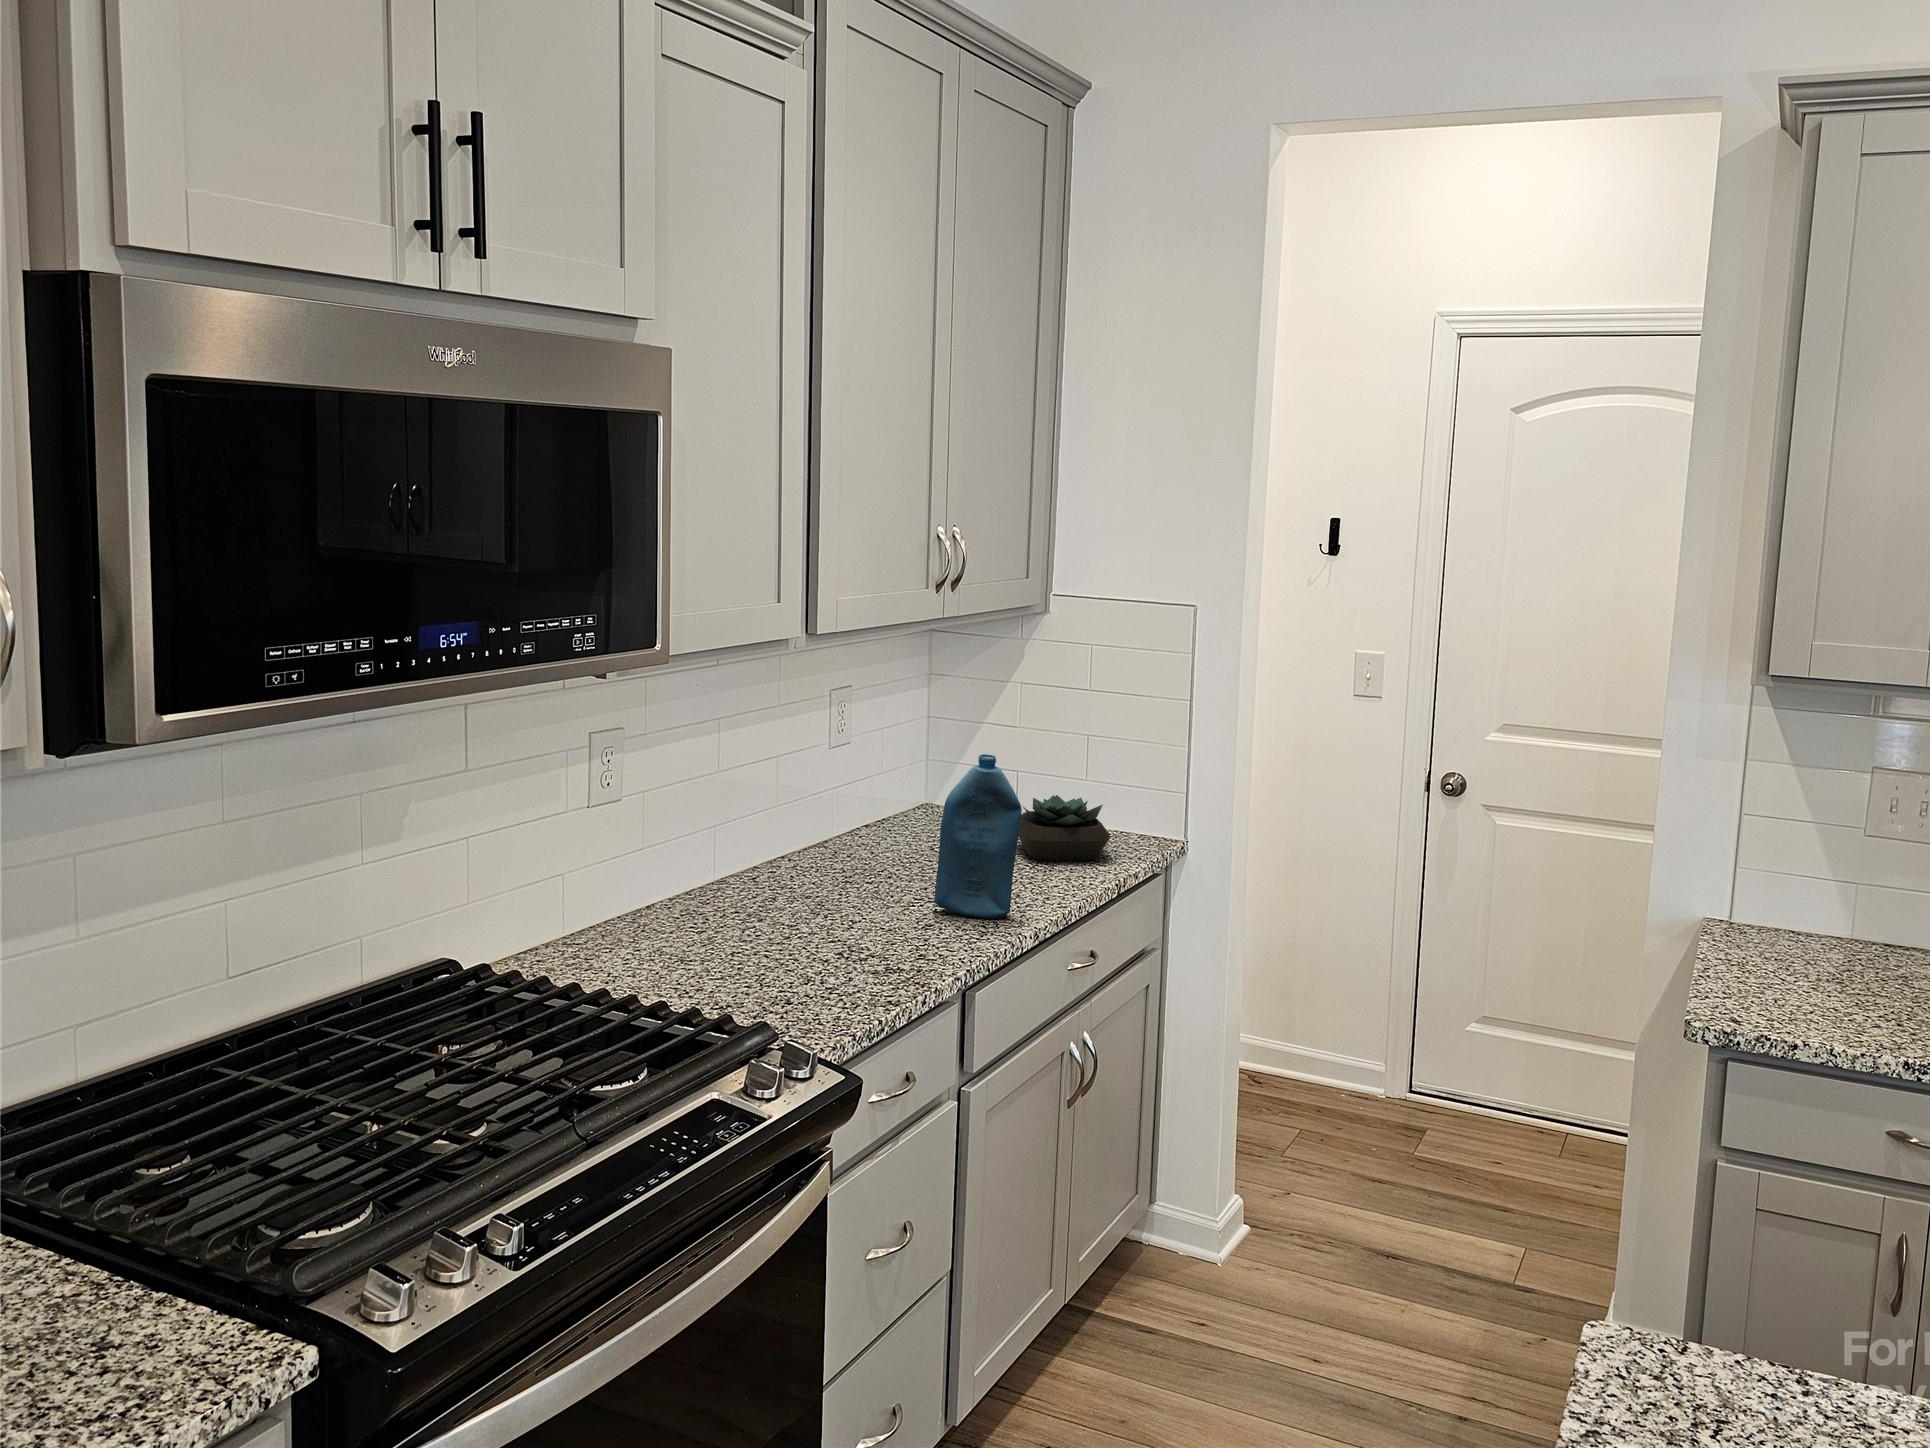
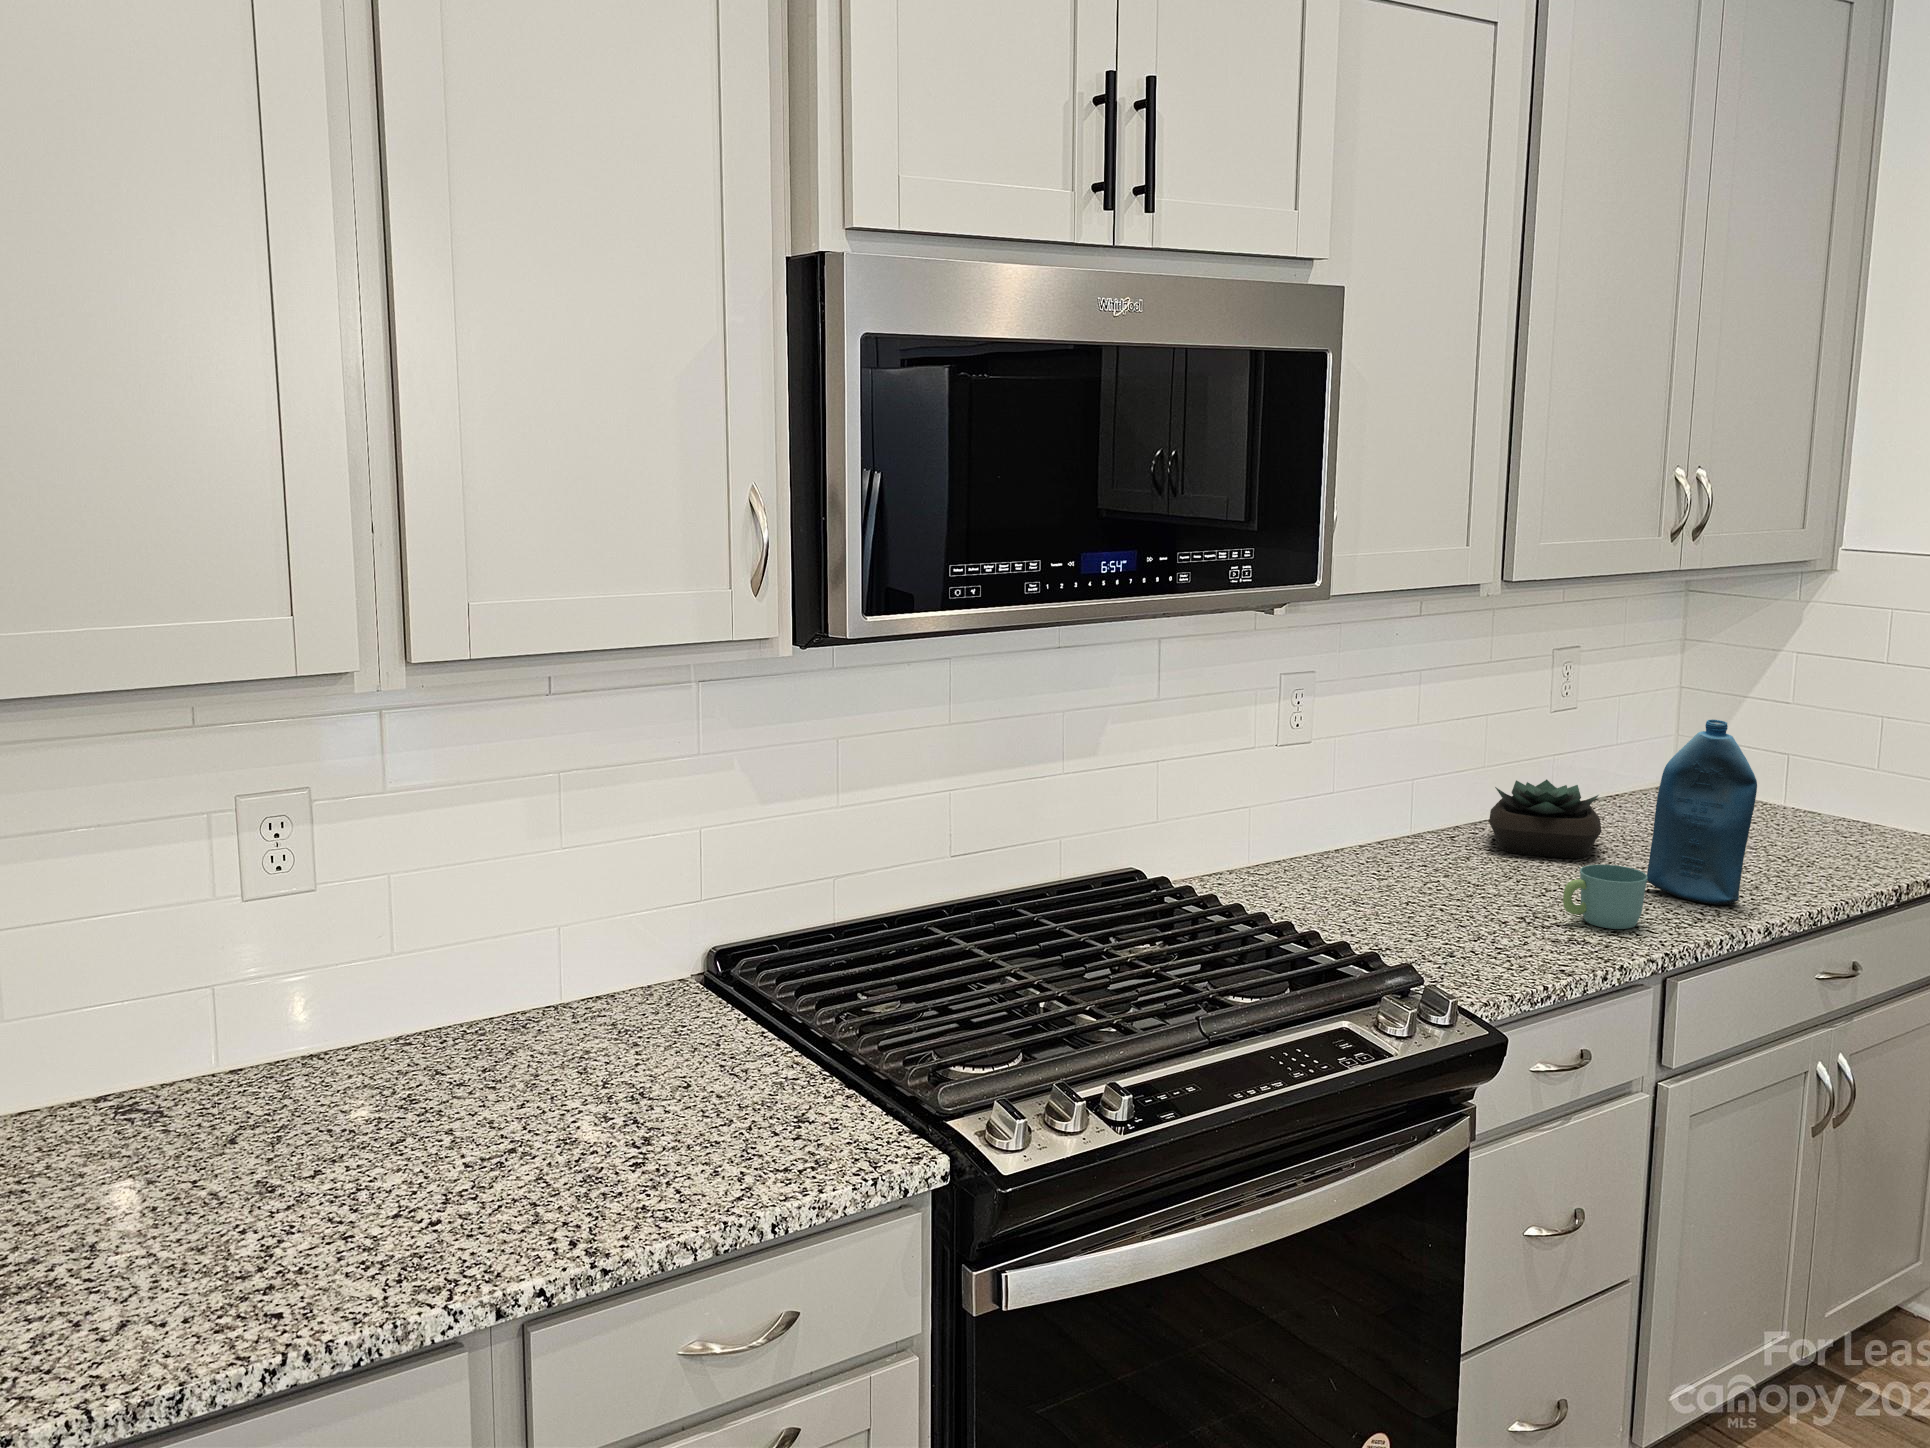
succulent plant: present [1019,795,1110,861] -> present [1489,779,1602,858]
mug: none [875,894,945,954] -> present [1563,864,1648,929]

